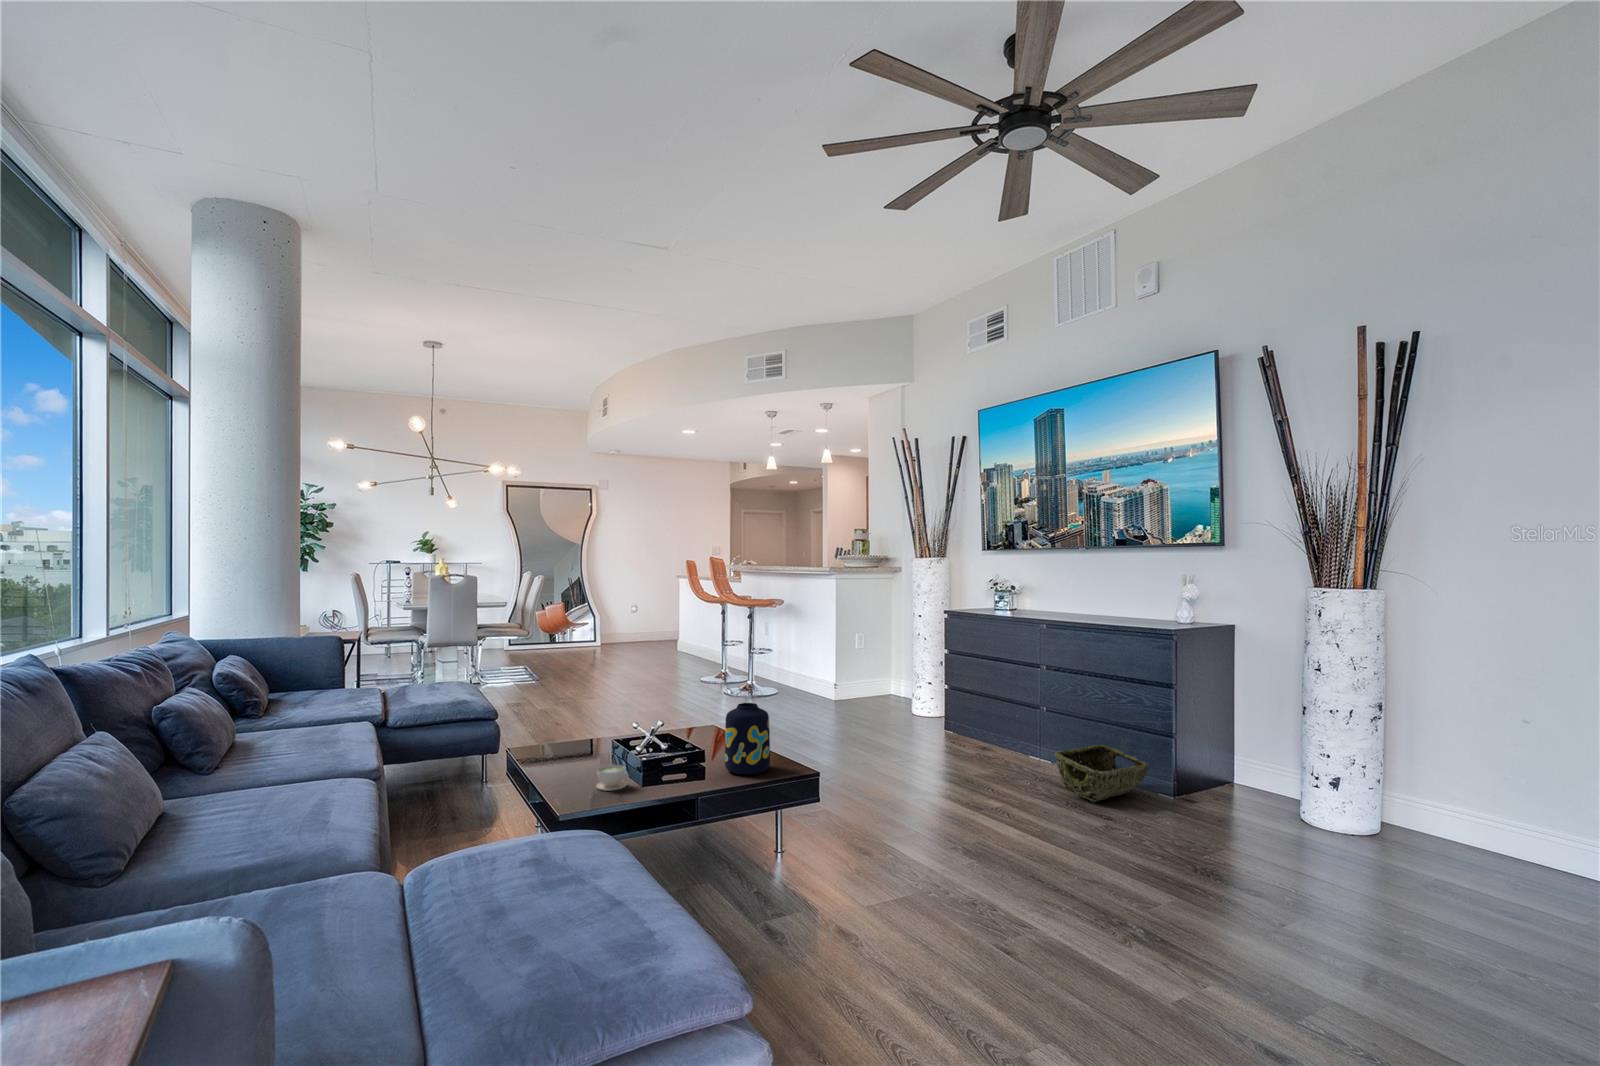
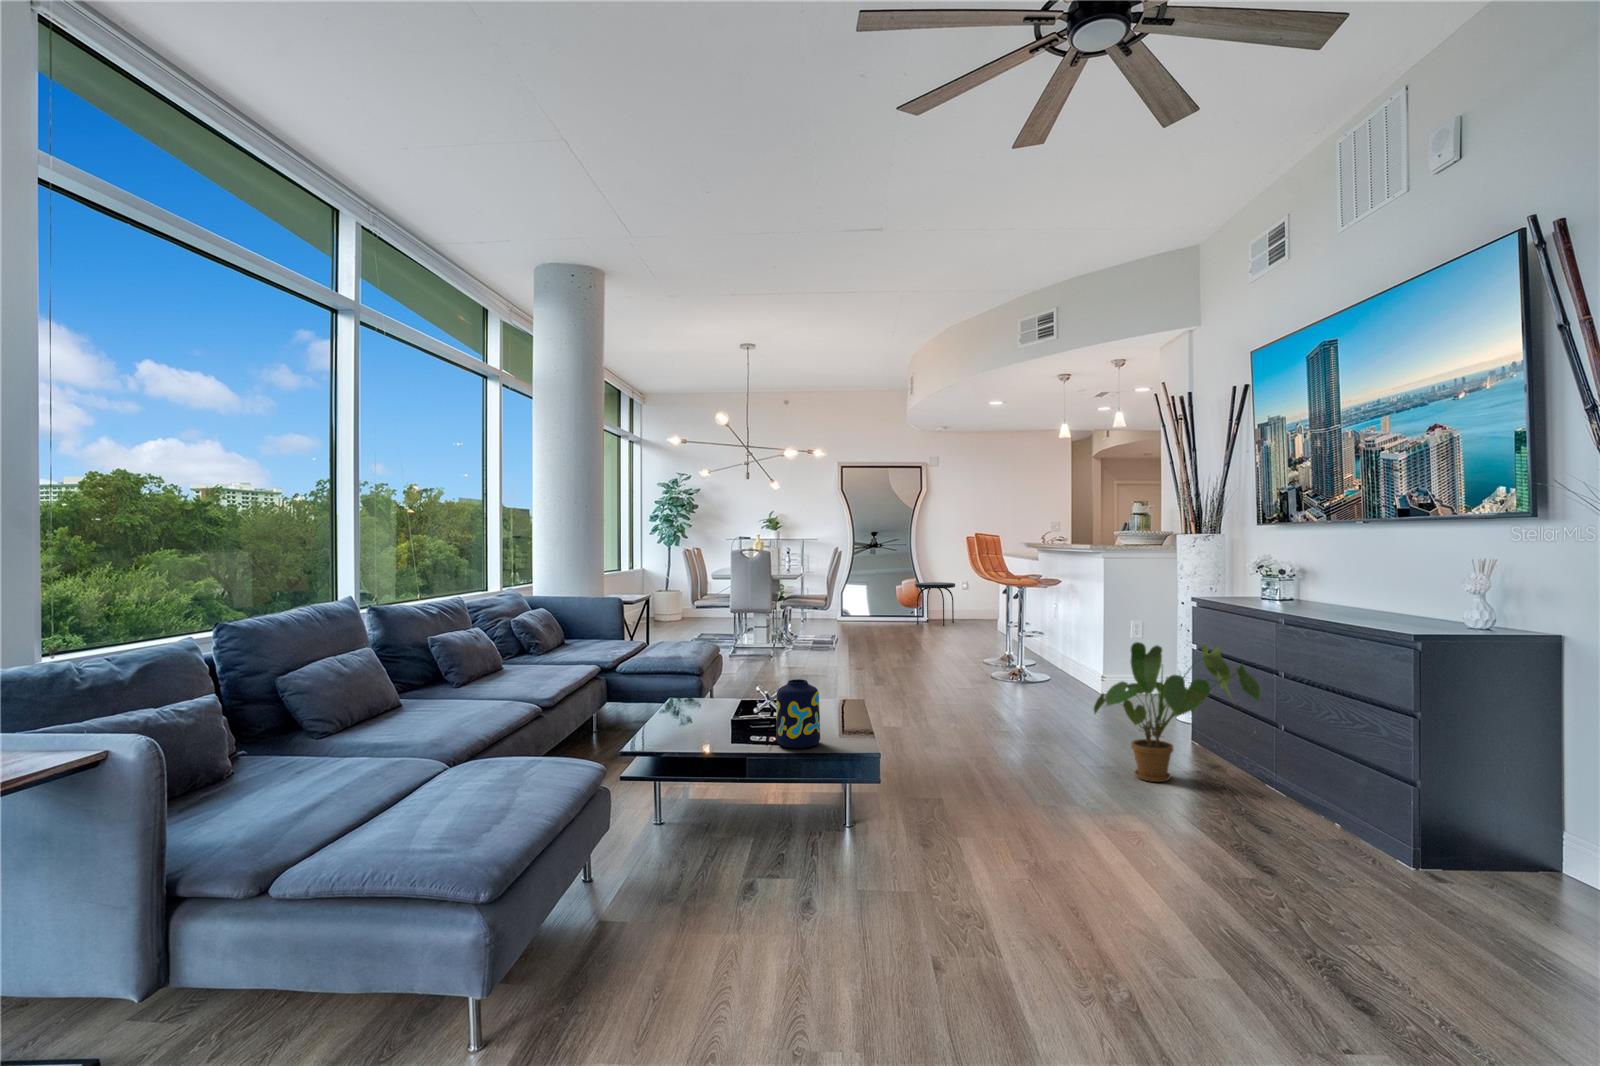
side table: none [590,604,630,646] -> present [915,582,955,626]
house plant: none [906,646,1039,763] -> present [1094,642,1261,782]
woven basket: present [1055,745,1149,802] -> none [1221,781,1366,851]
coffee cup: present [596,765,629,791] -> none [659,722,685,744]

